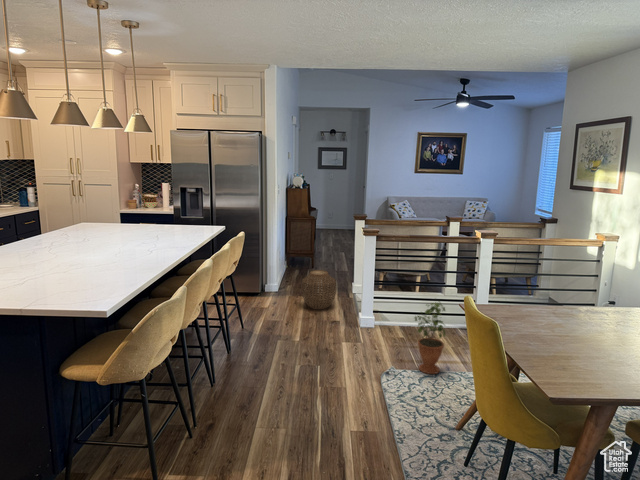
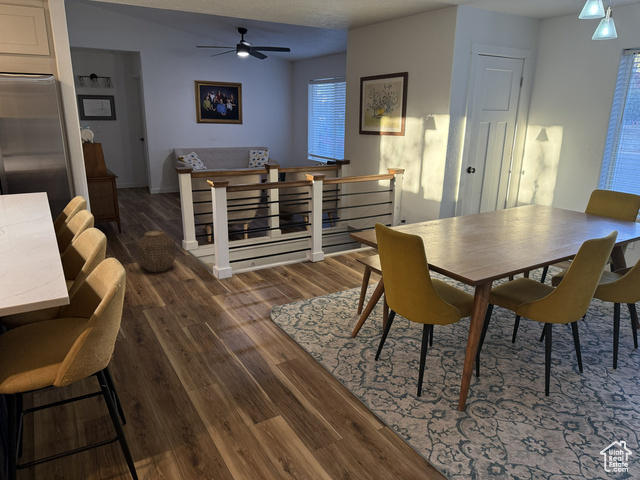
potted plant: present [415,303,445,374] -> none [285,237,314,304]

